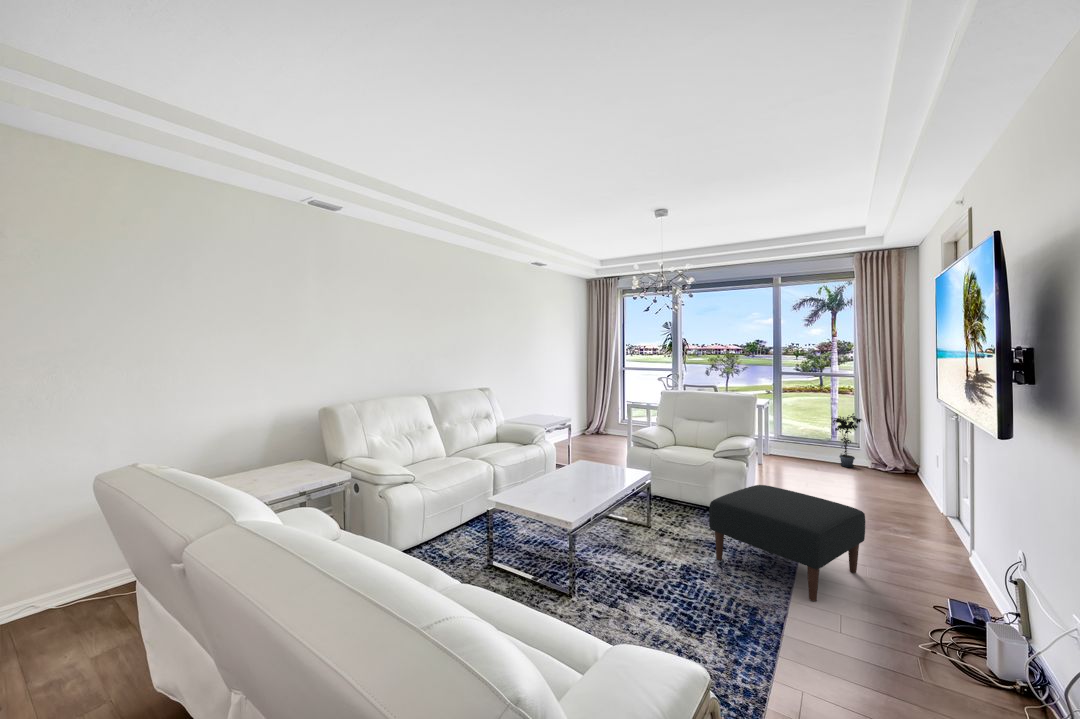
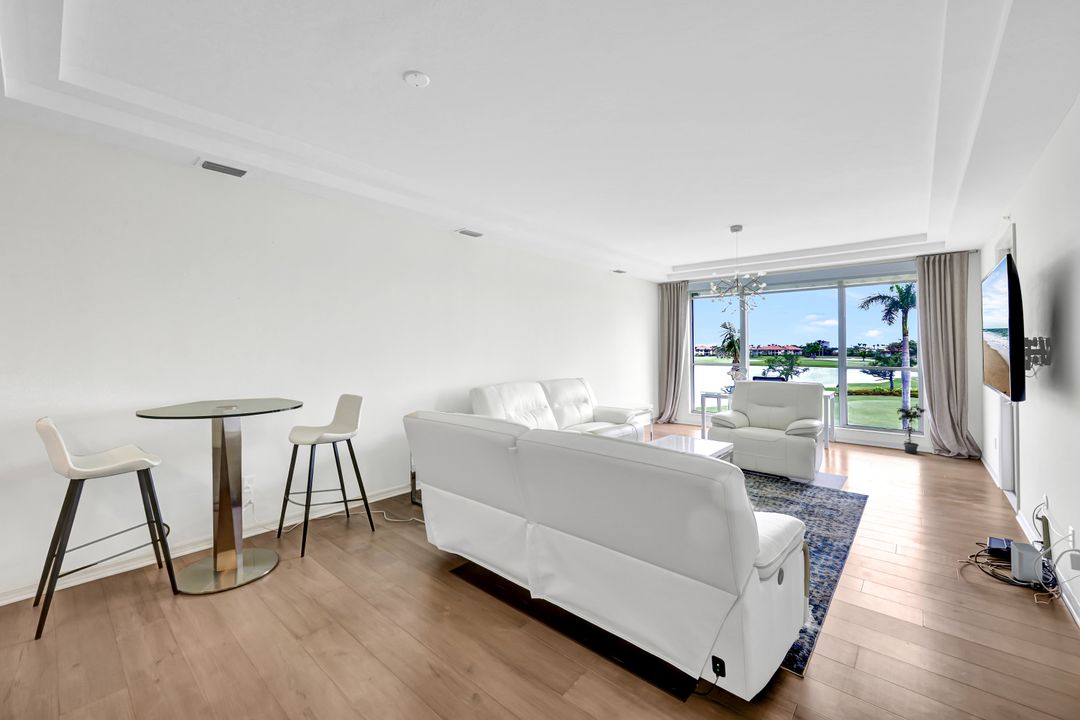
ottoman: present [709,485,865,601] -> none [786,455,920,536]

